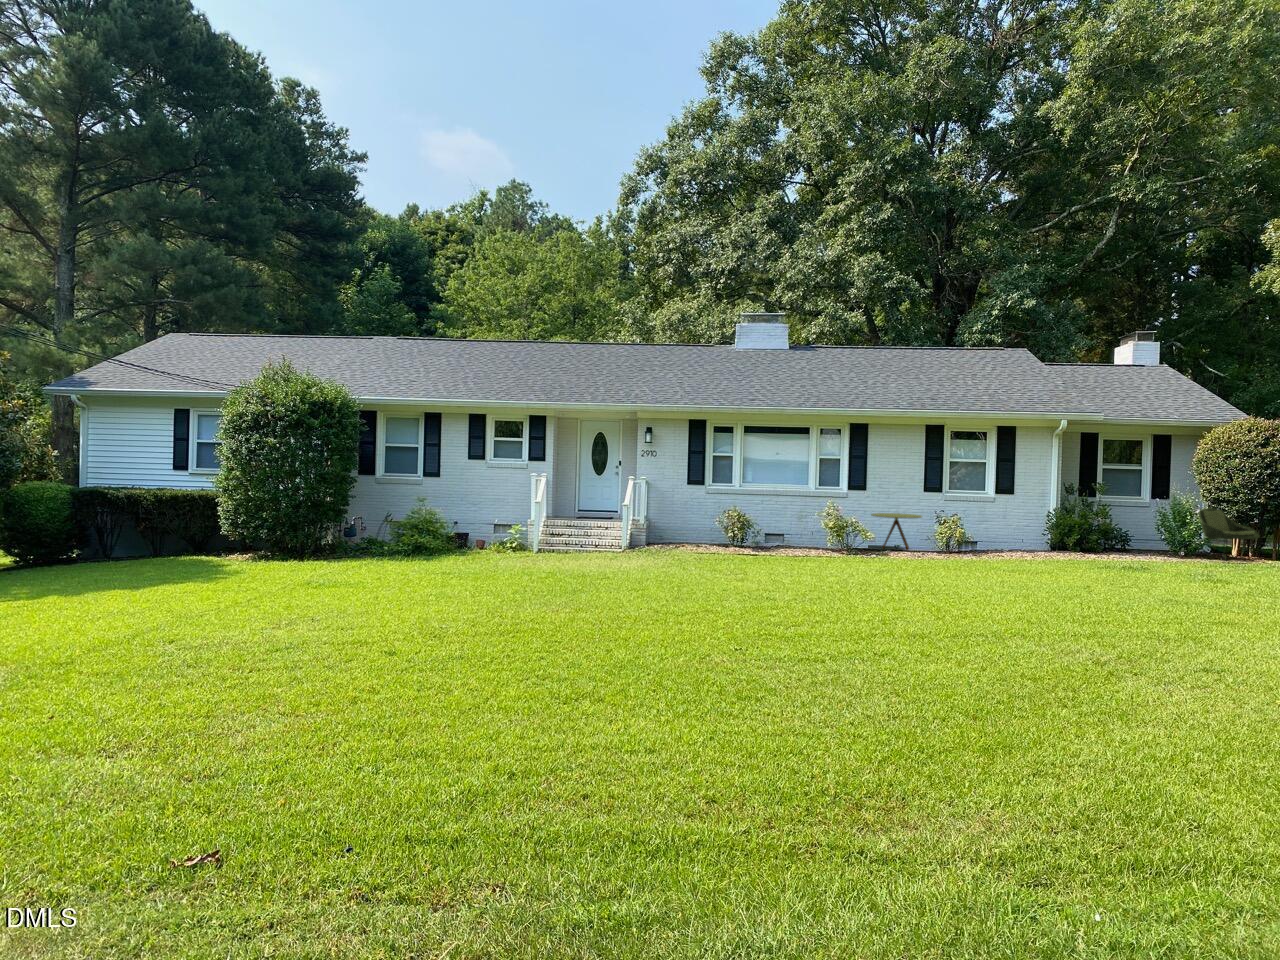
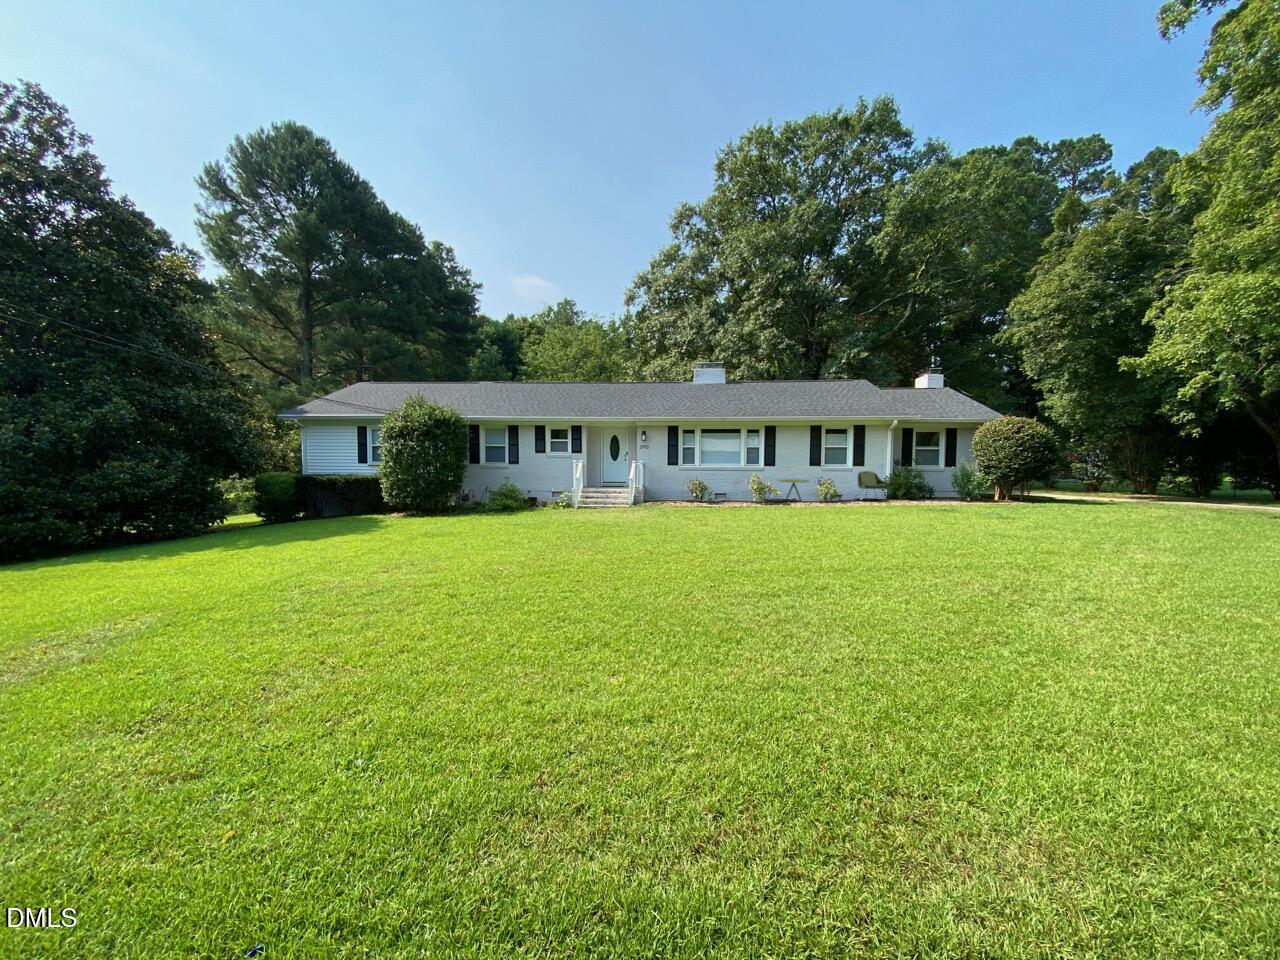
lounge chair: present [1197,508,1259,560] -> present [858,471,889,500]

